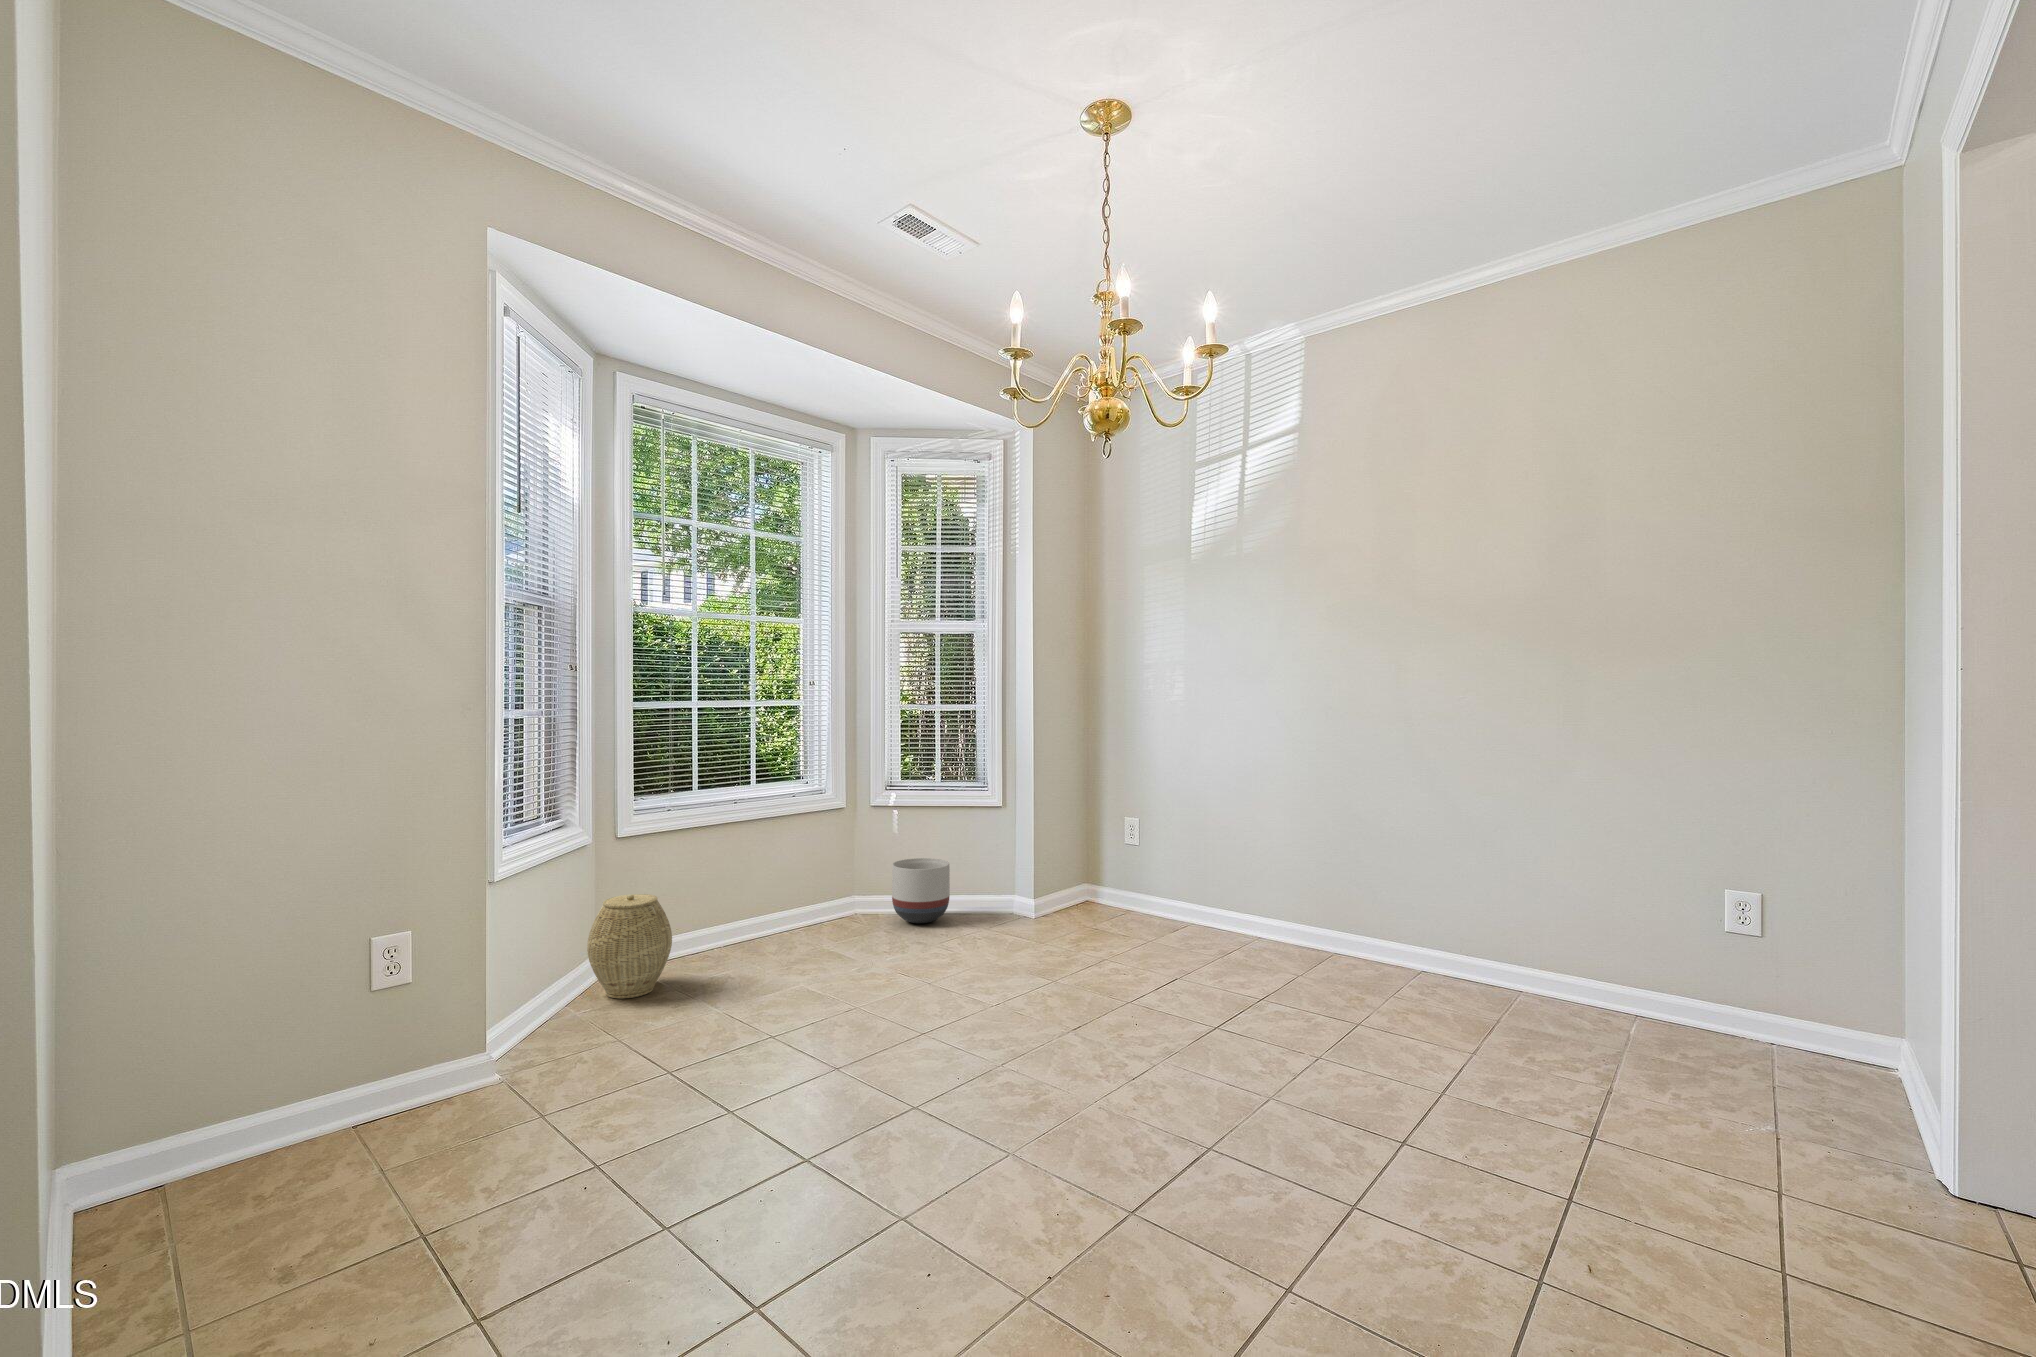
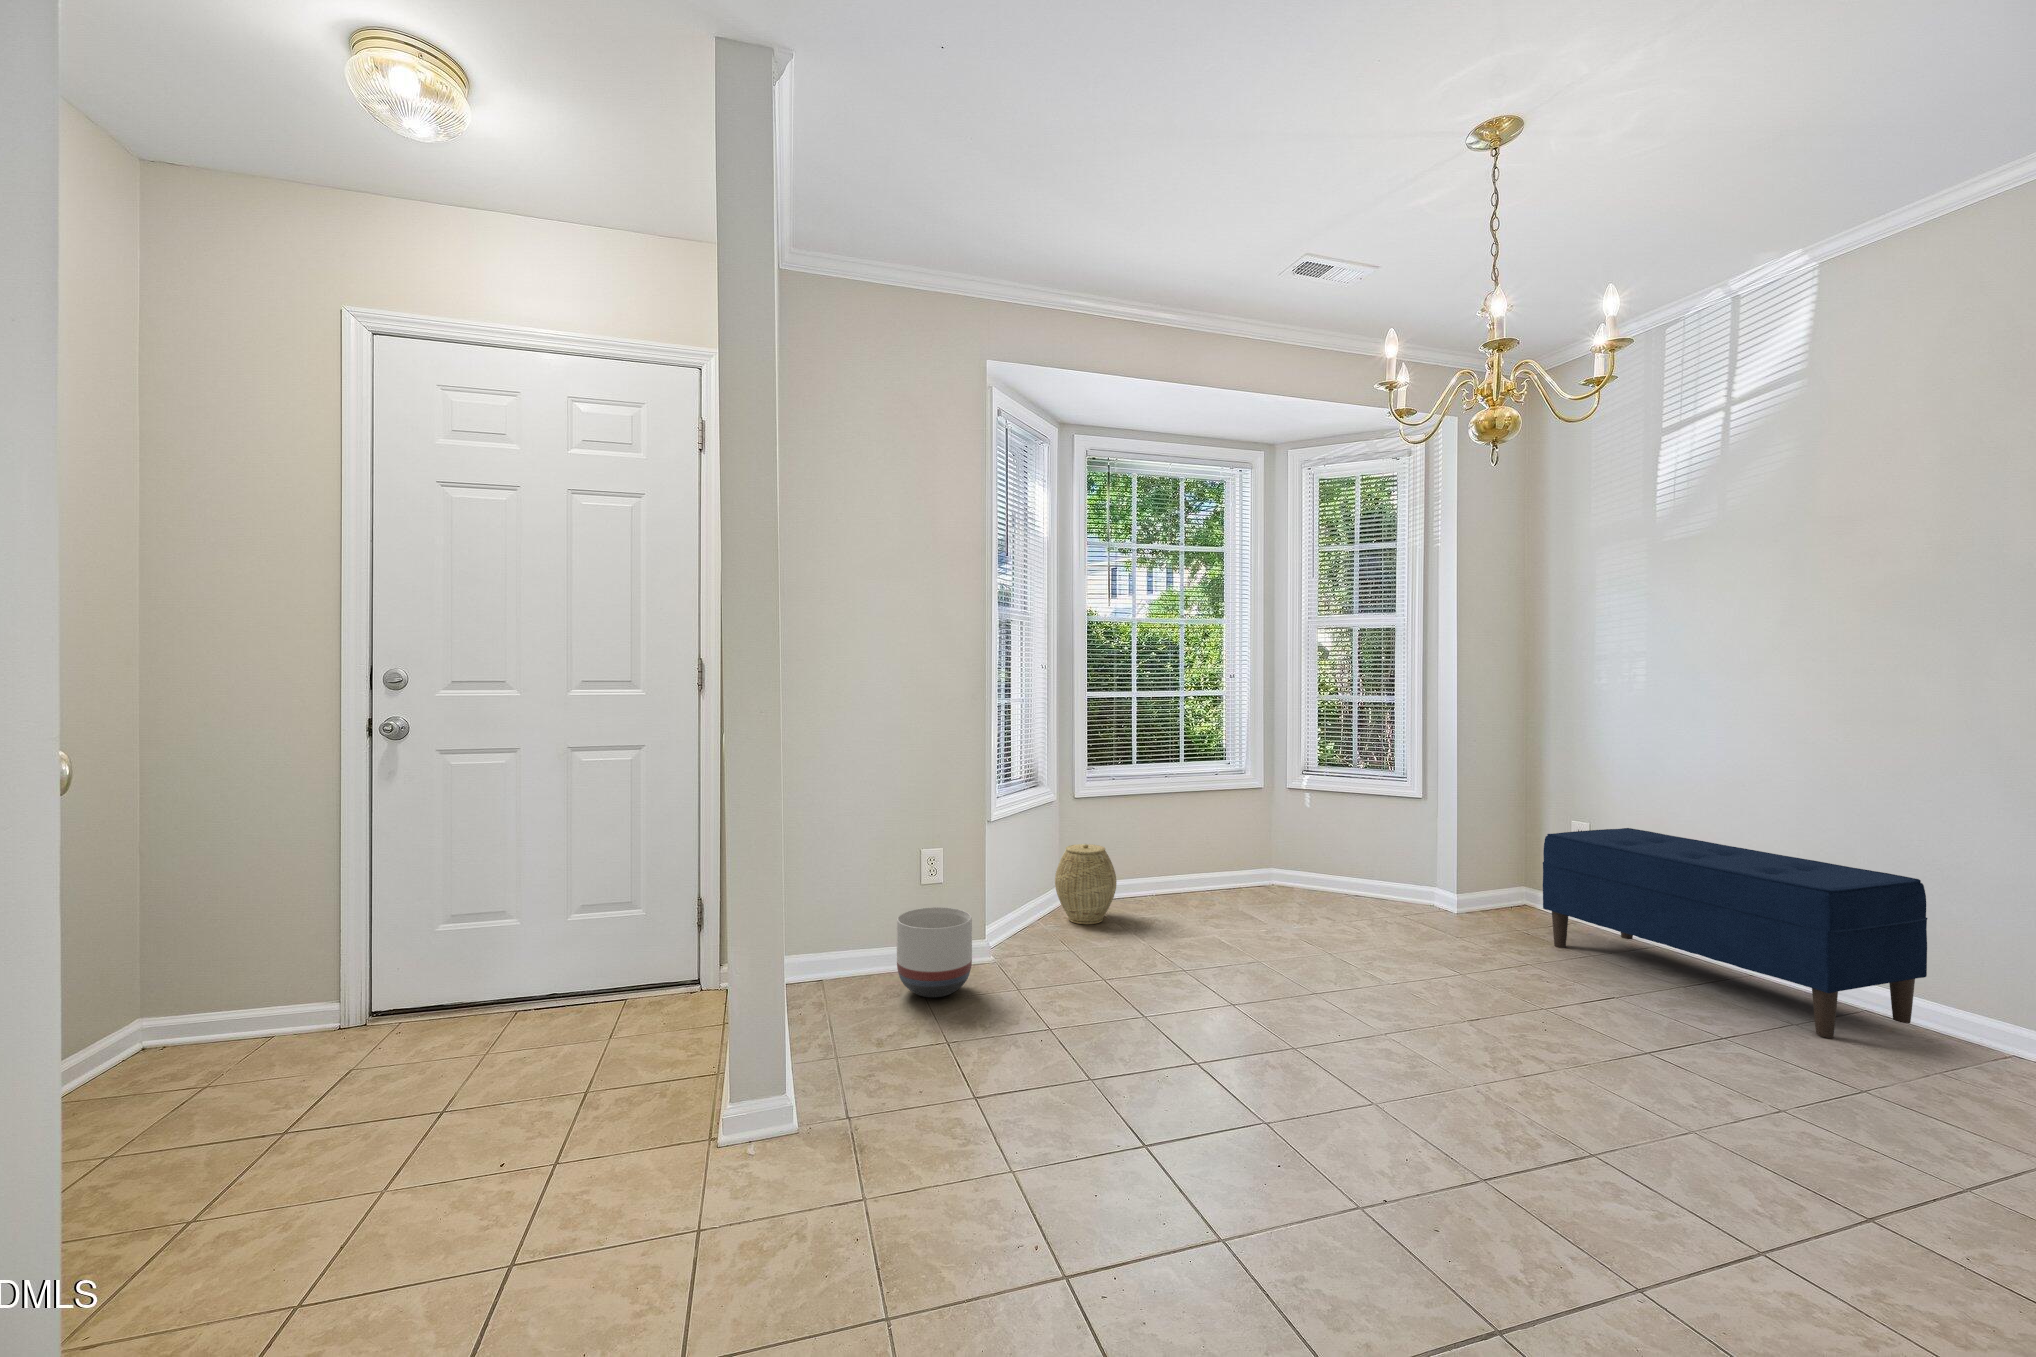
bench: none [1115,824,1391,996] -> present [1543,828,1927,1038]
planter: present [892,858,950,923] -> present [897,907,972,997]

